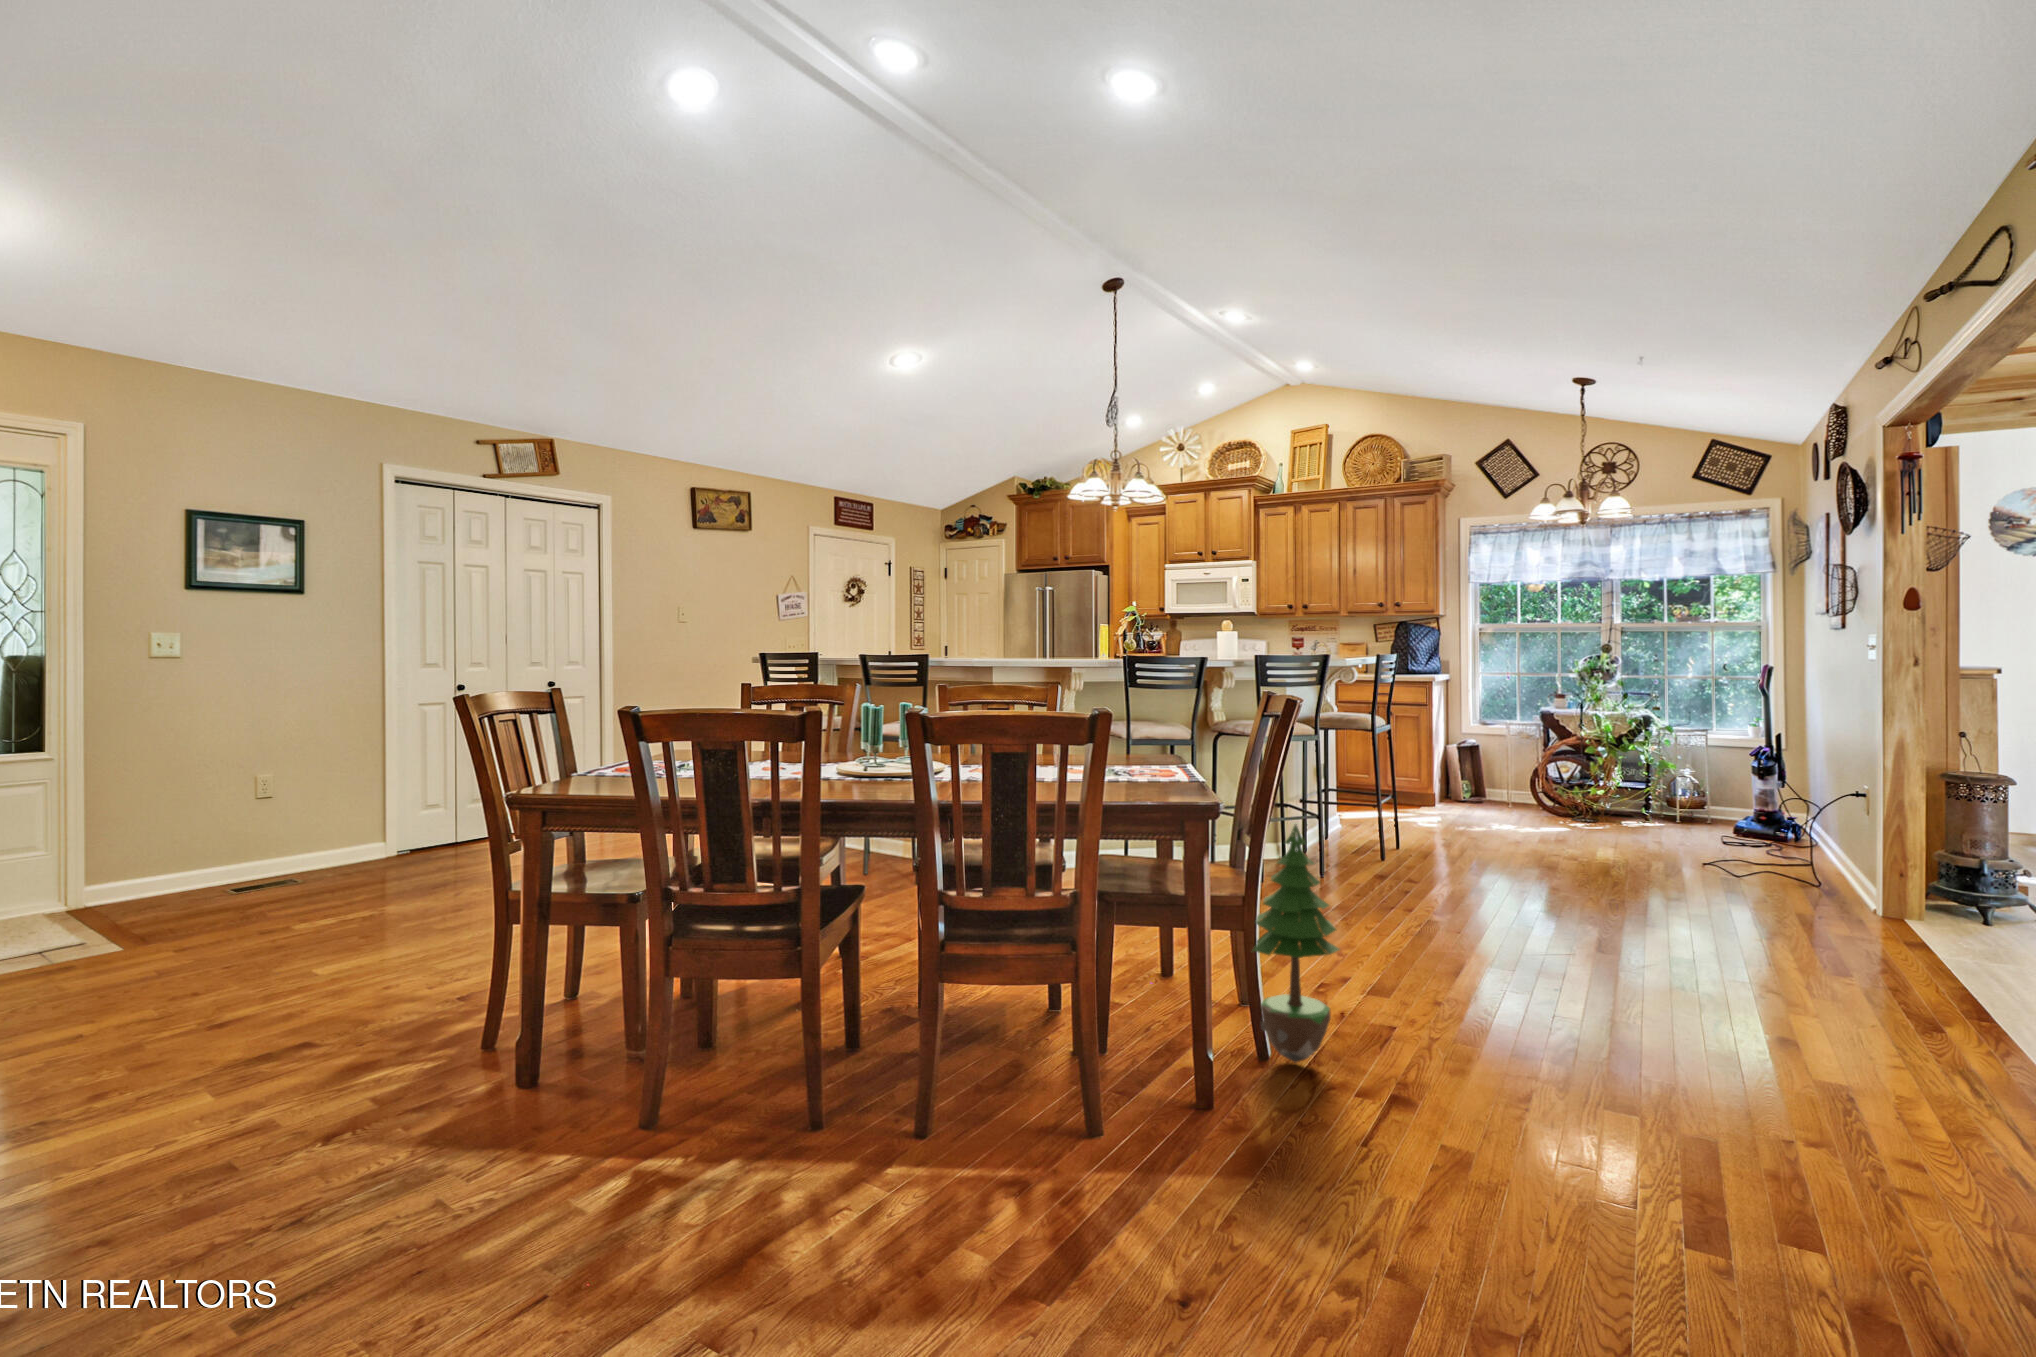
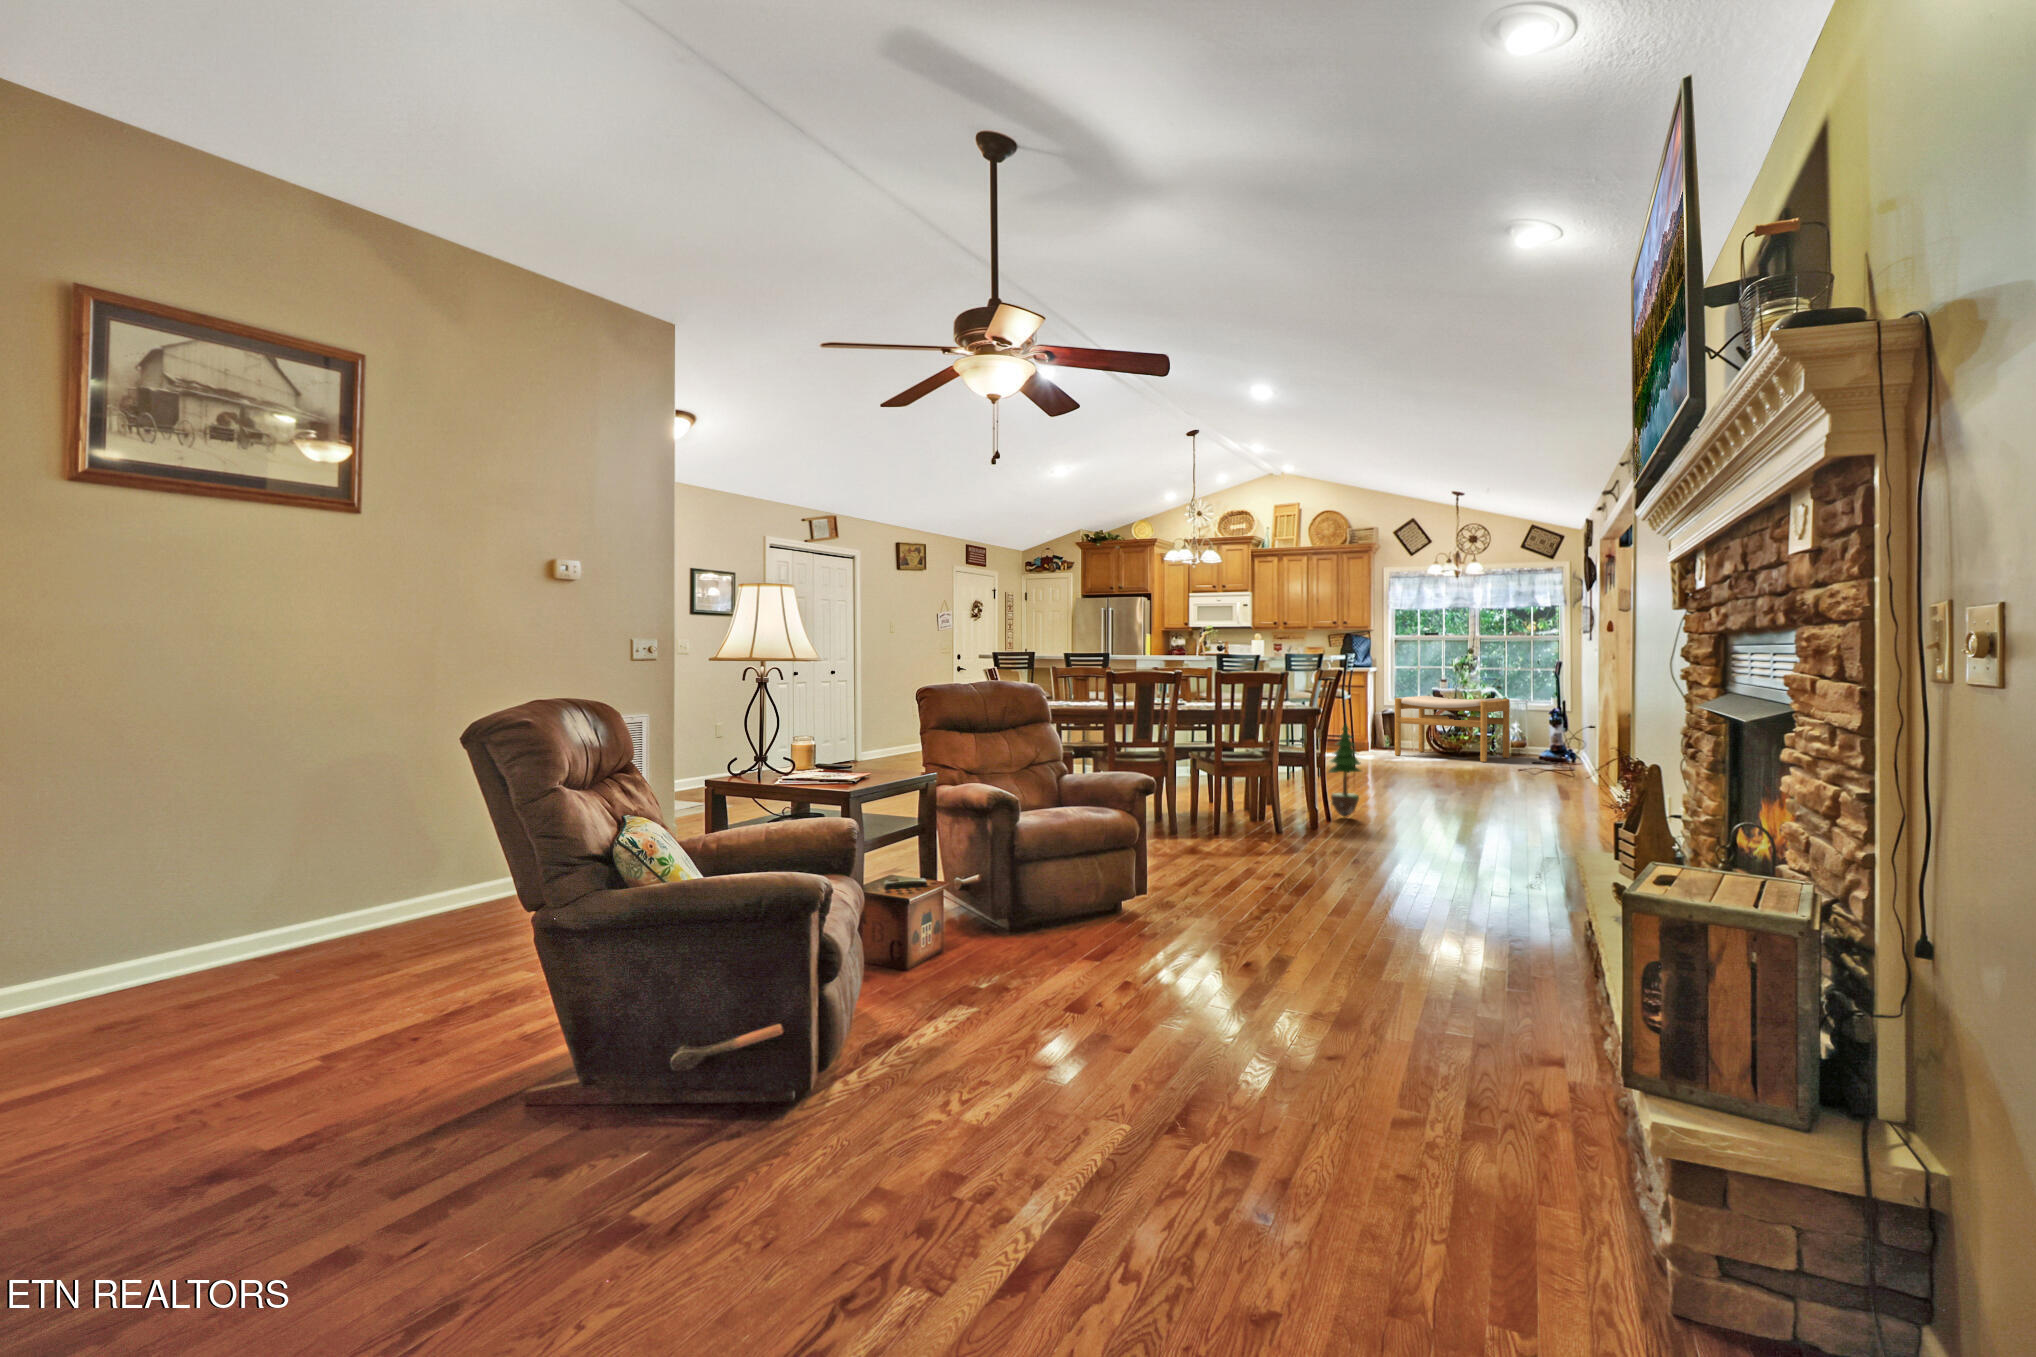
footstool: none [1475,720,1678,840] -> present [1395,696,1510,762]

